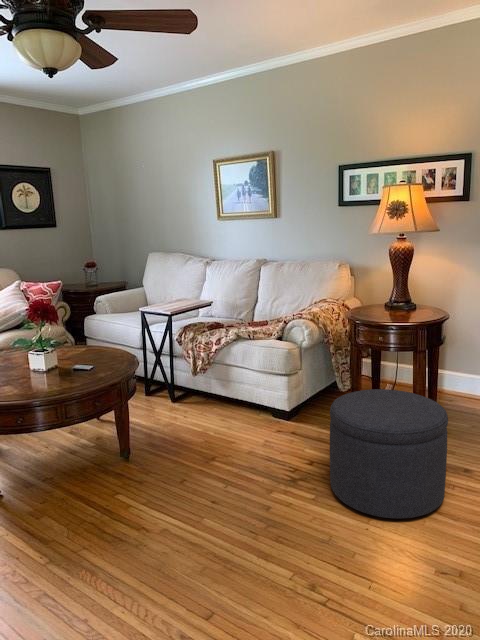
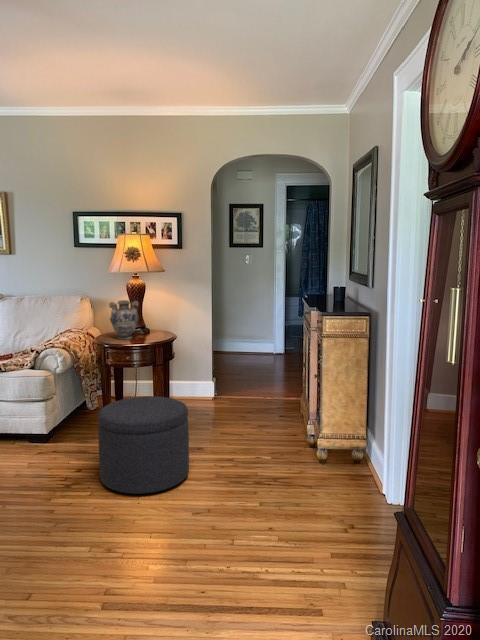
decorative vase: none [365,267,402,315] -> present [109,300,139,340]

